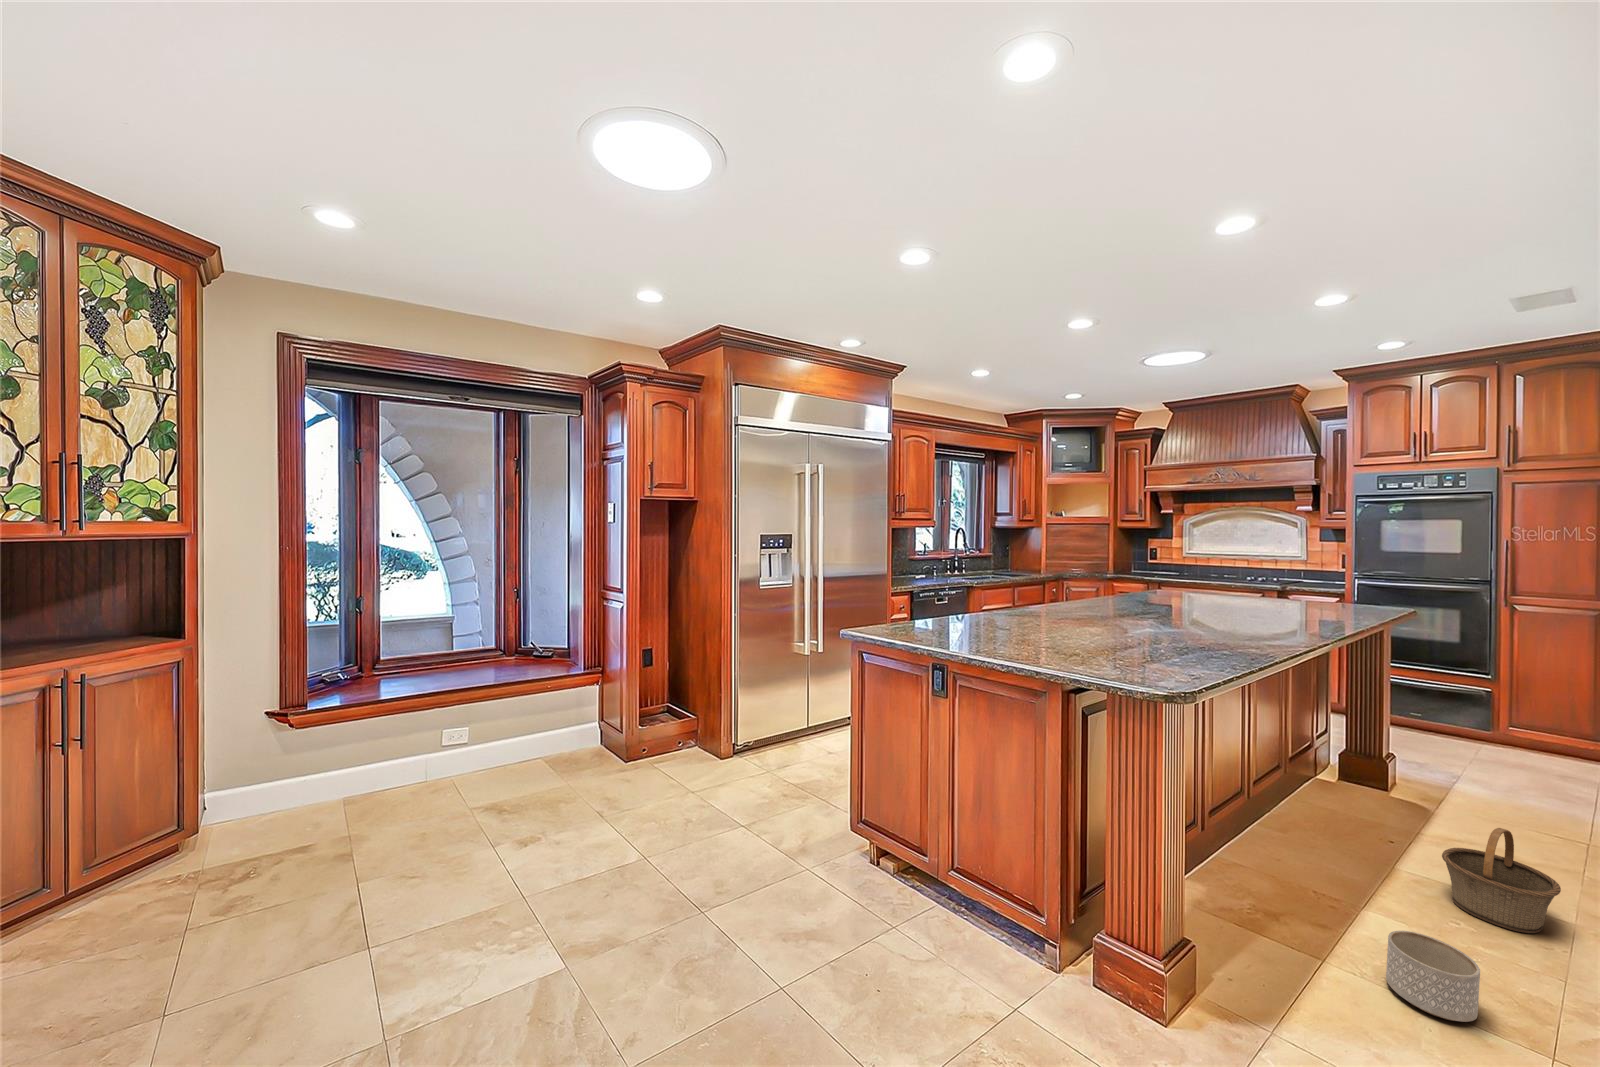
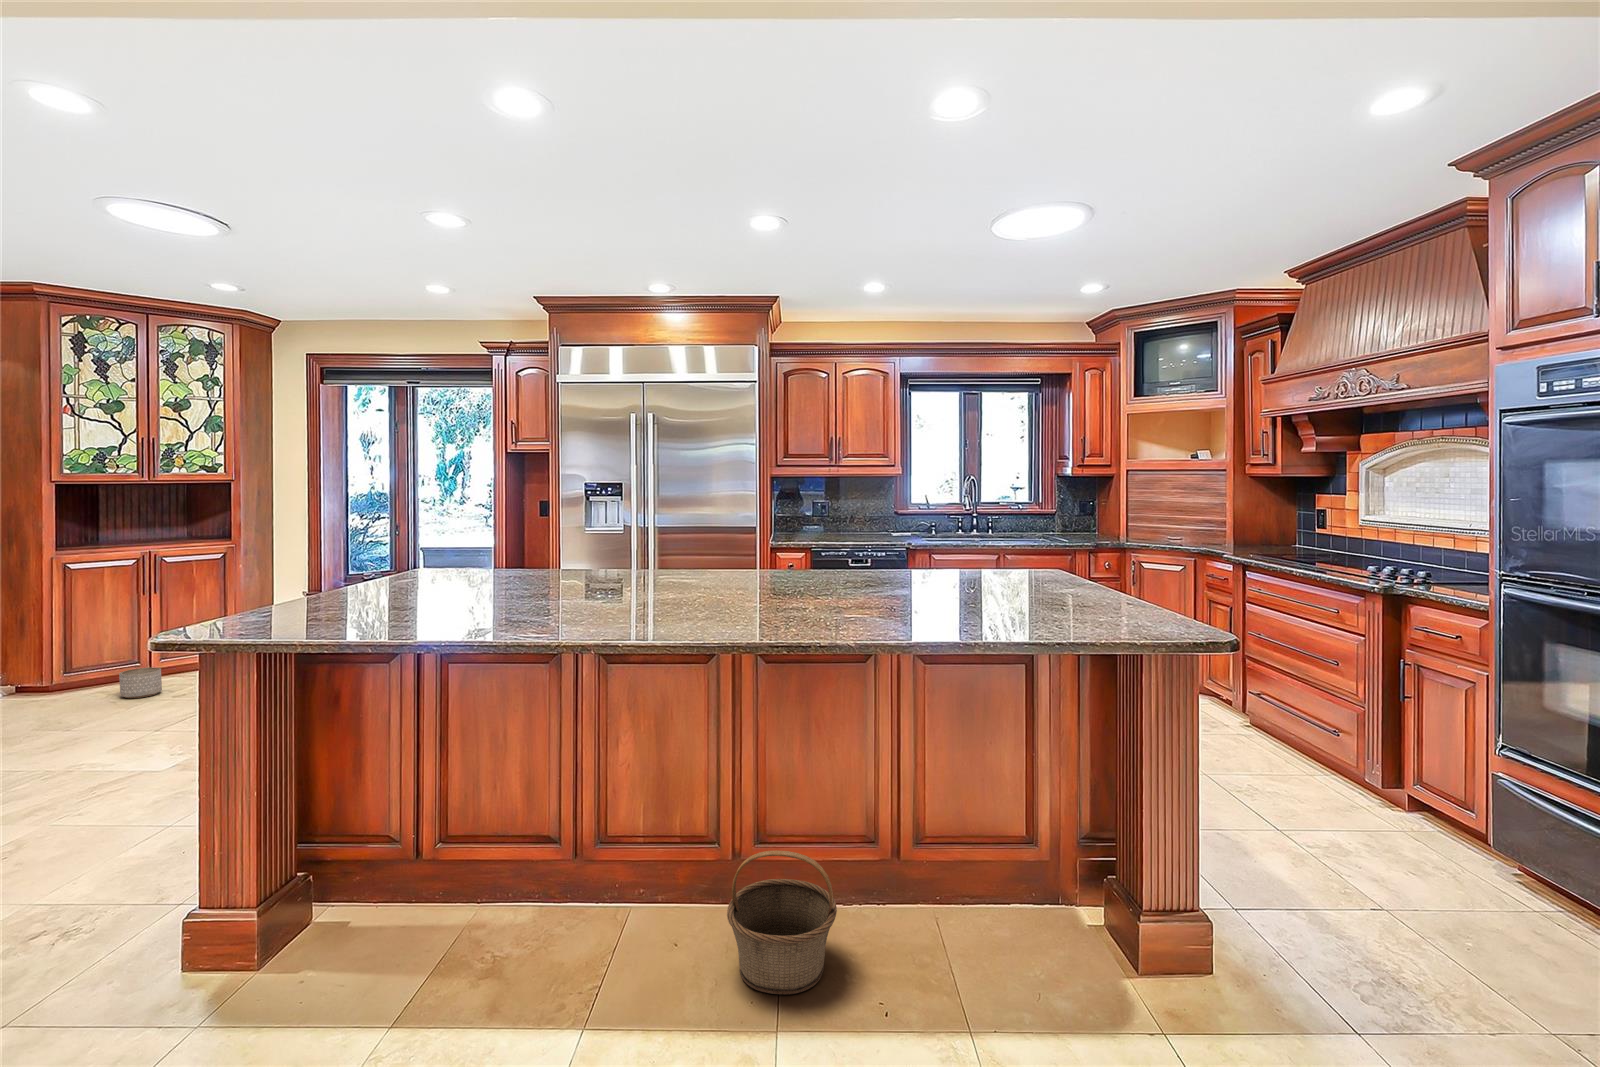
planter: present [1386,931,1480,1022] -> present [119,667,162,698]

